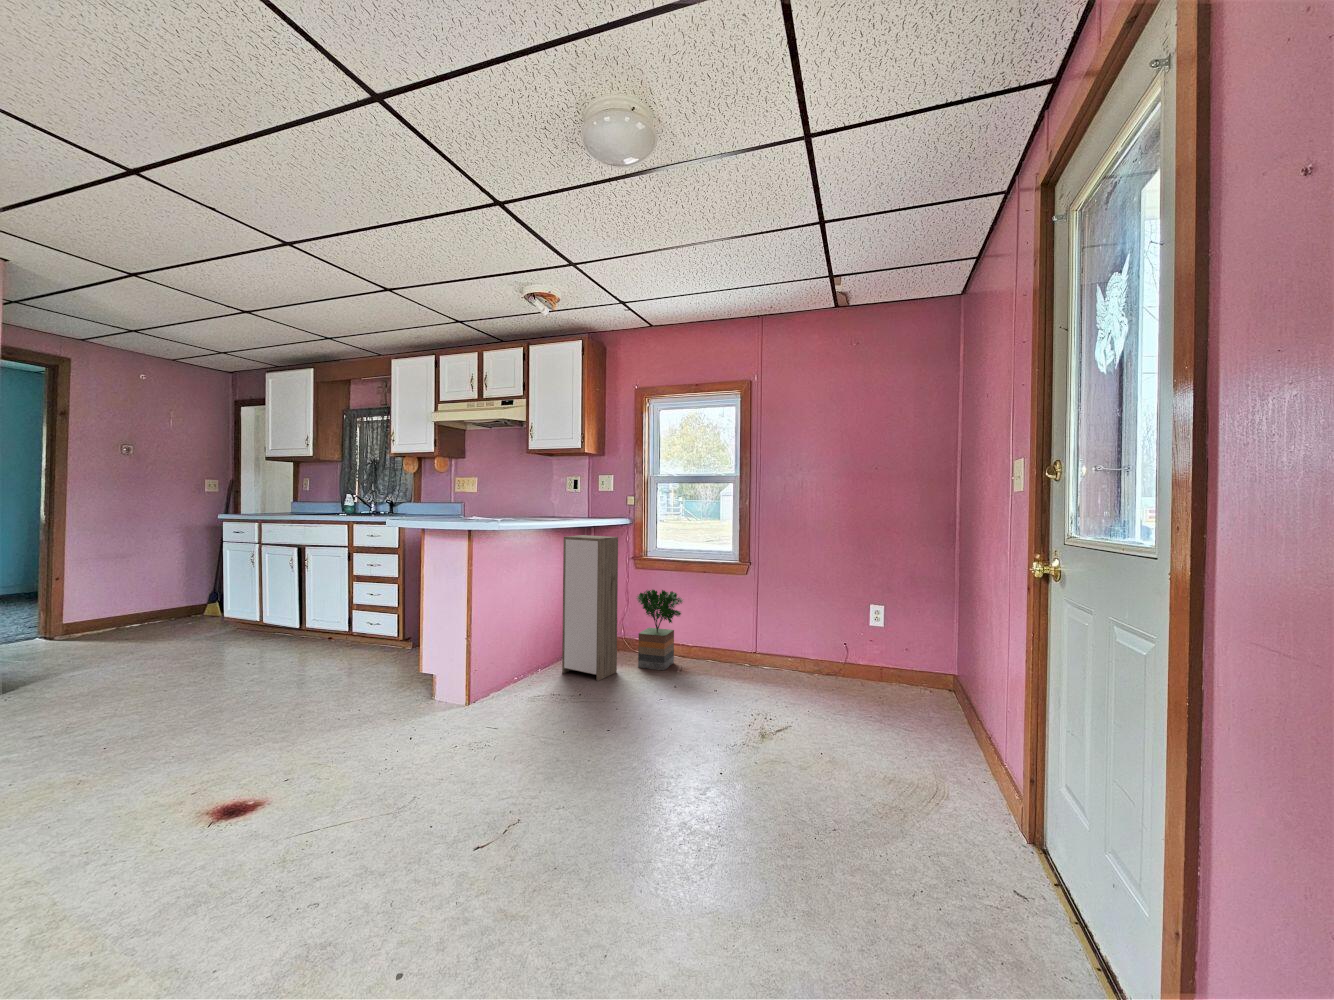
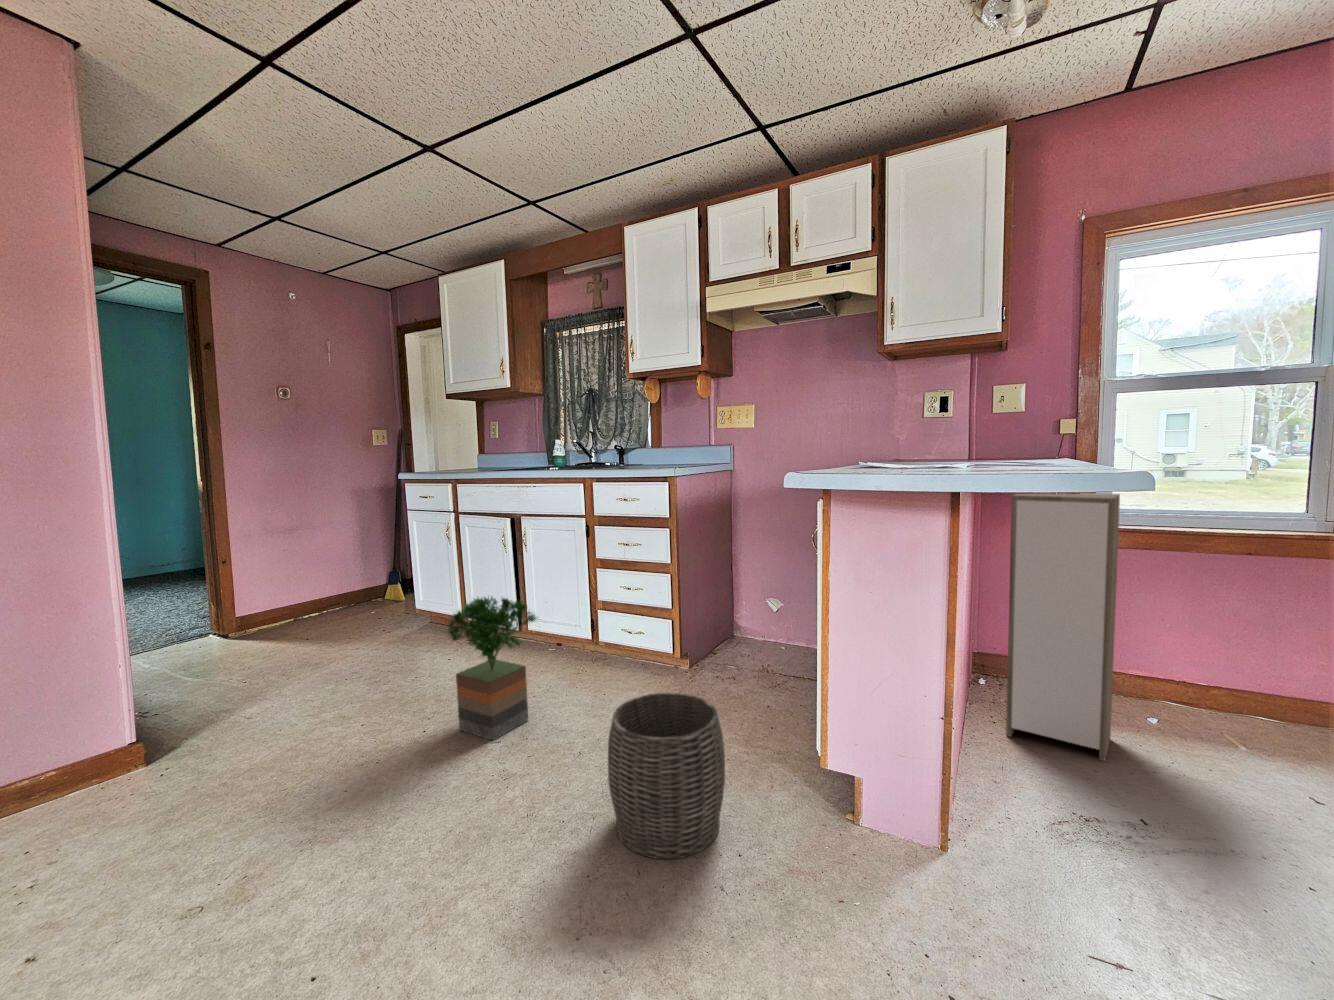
potted tree: present [637,590,683,670] -> present [448,597,537,740]
woven basket: none [281,641,357,723] -> present [608,693,725,859]

